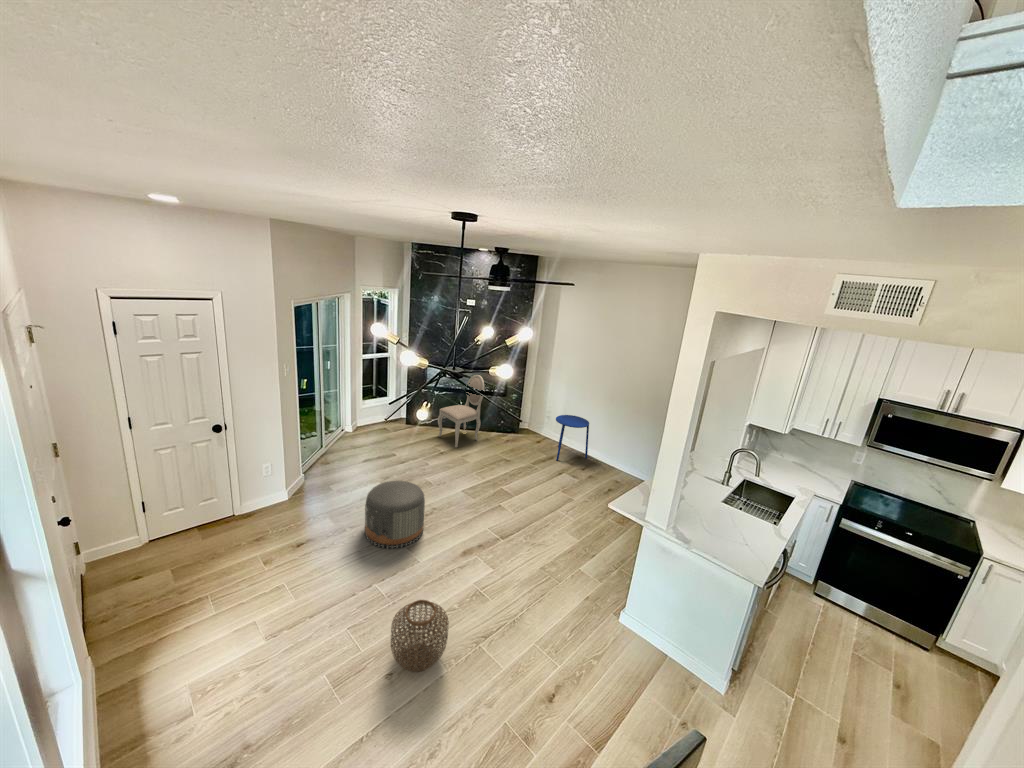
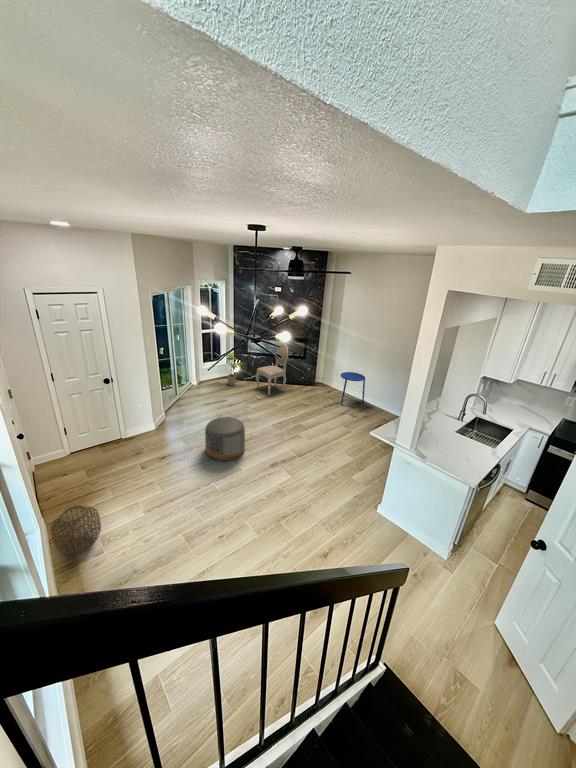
house plant: none [395,386,421,432] -> present [227,353,242,385]
woven basket: present [391,600,449,672] -> present [50,505,101,554]

